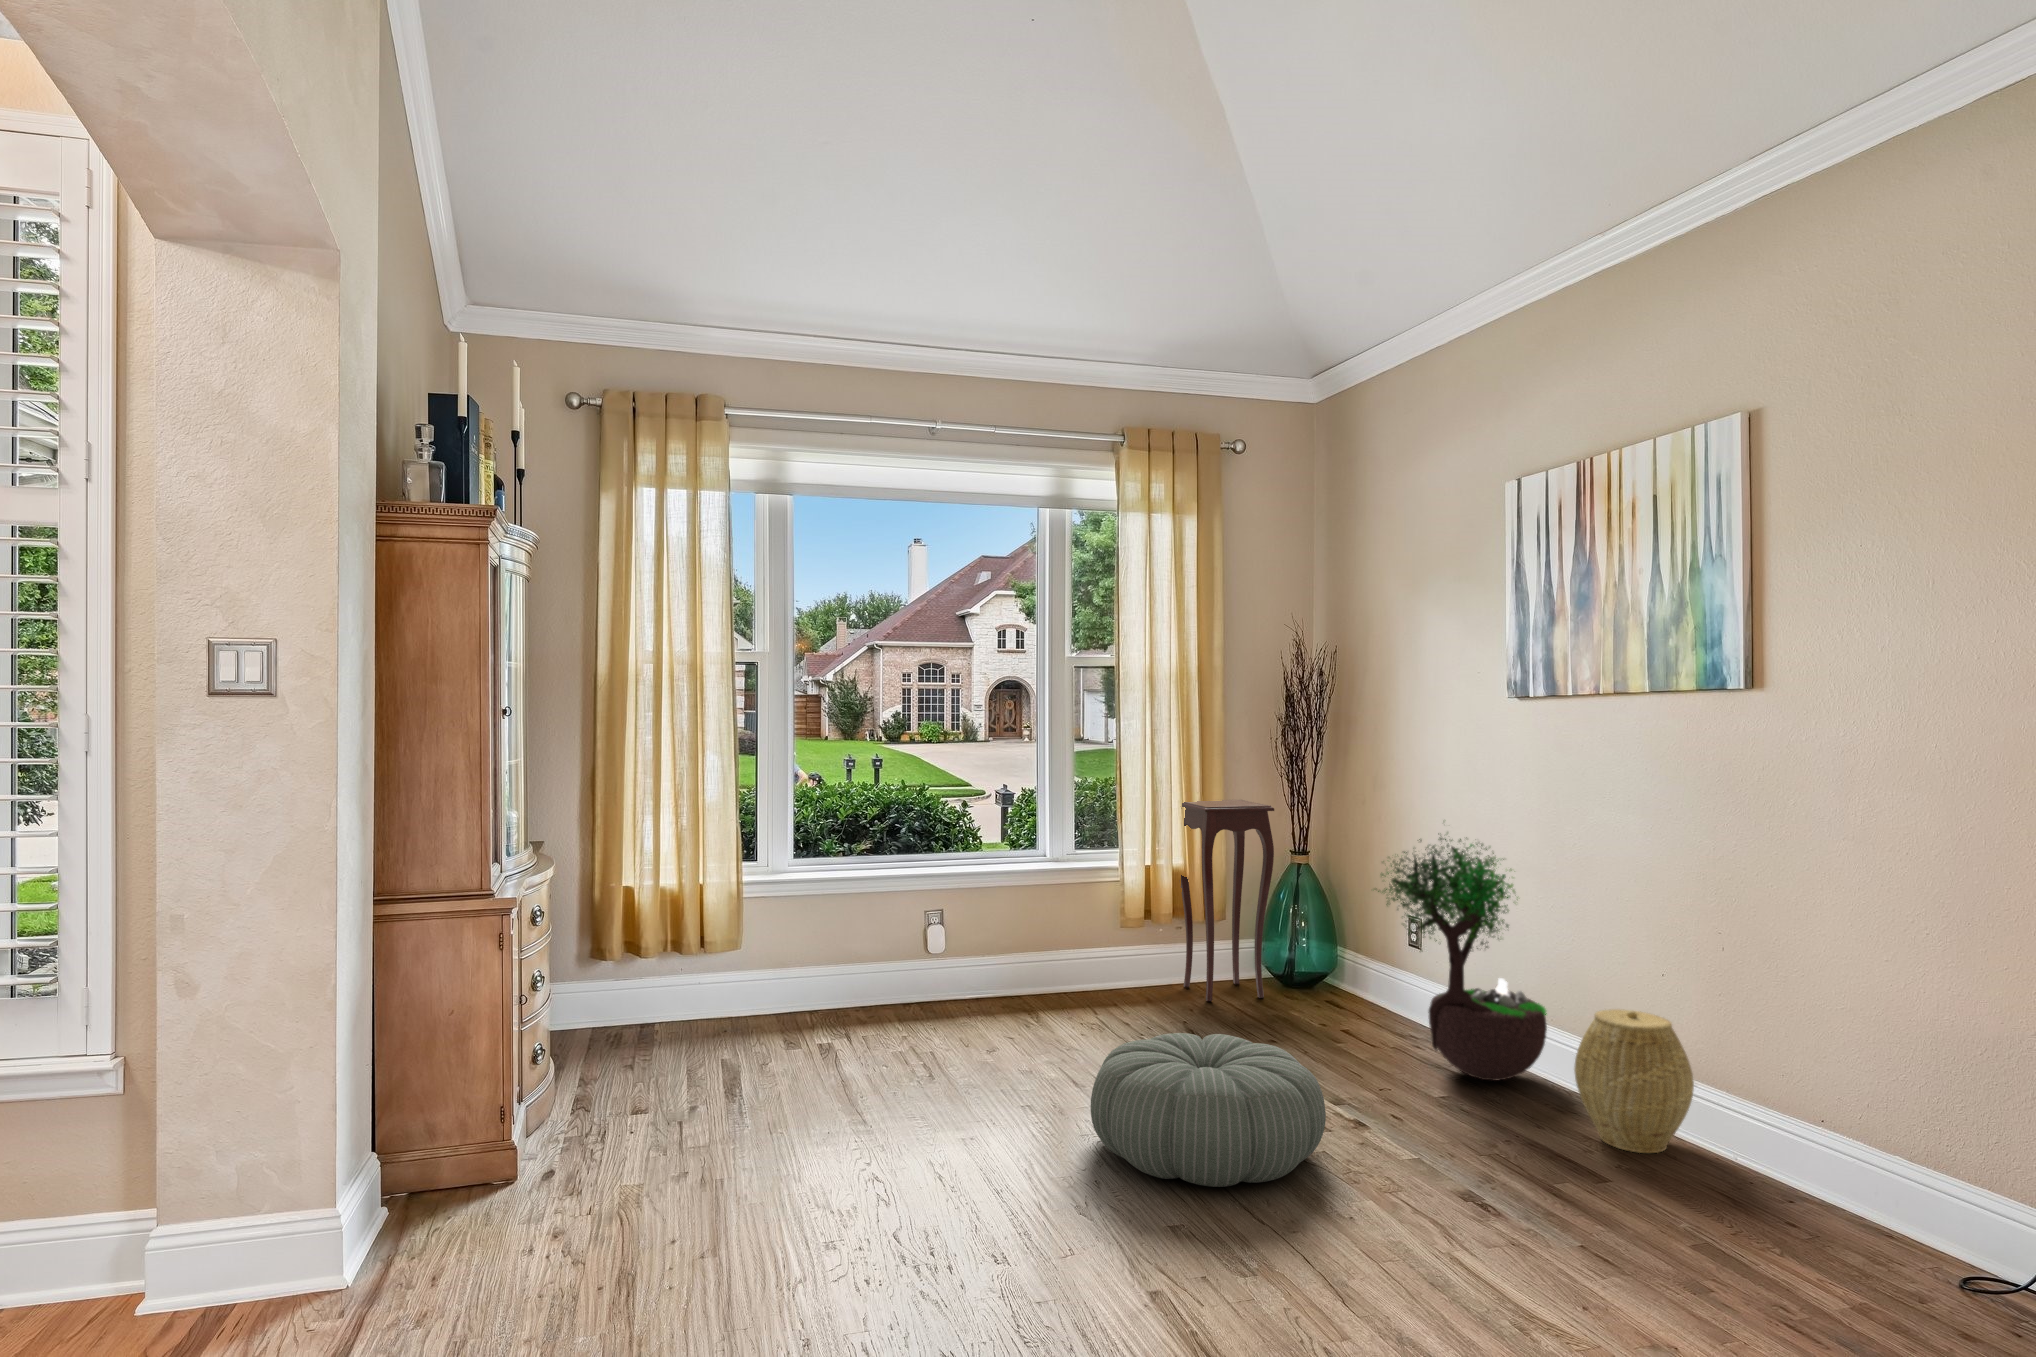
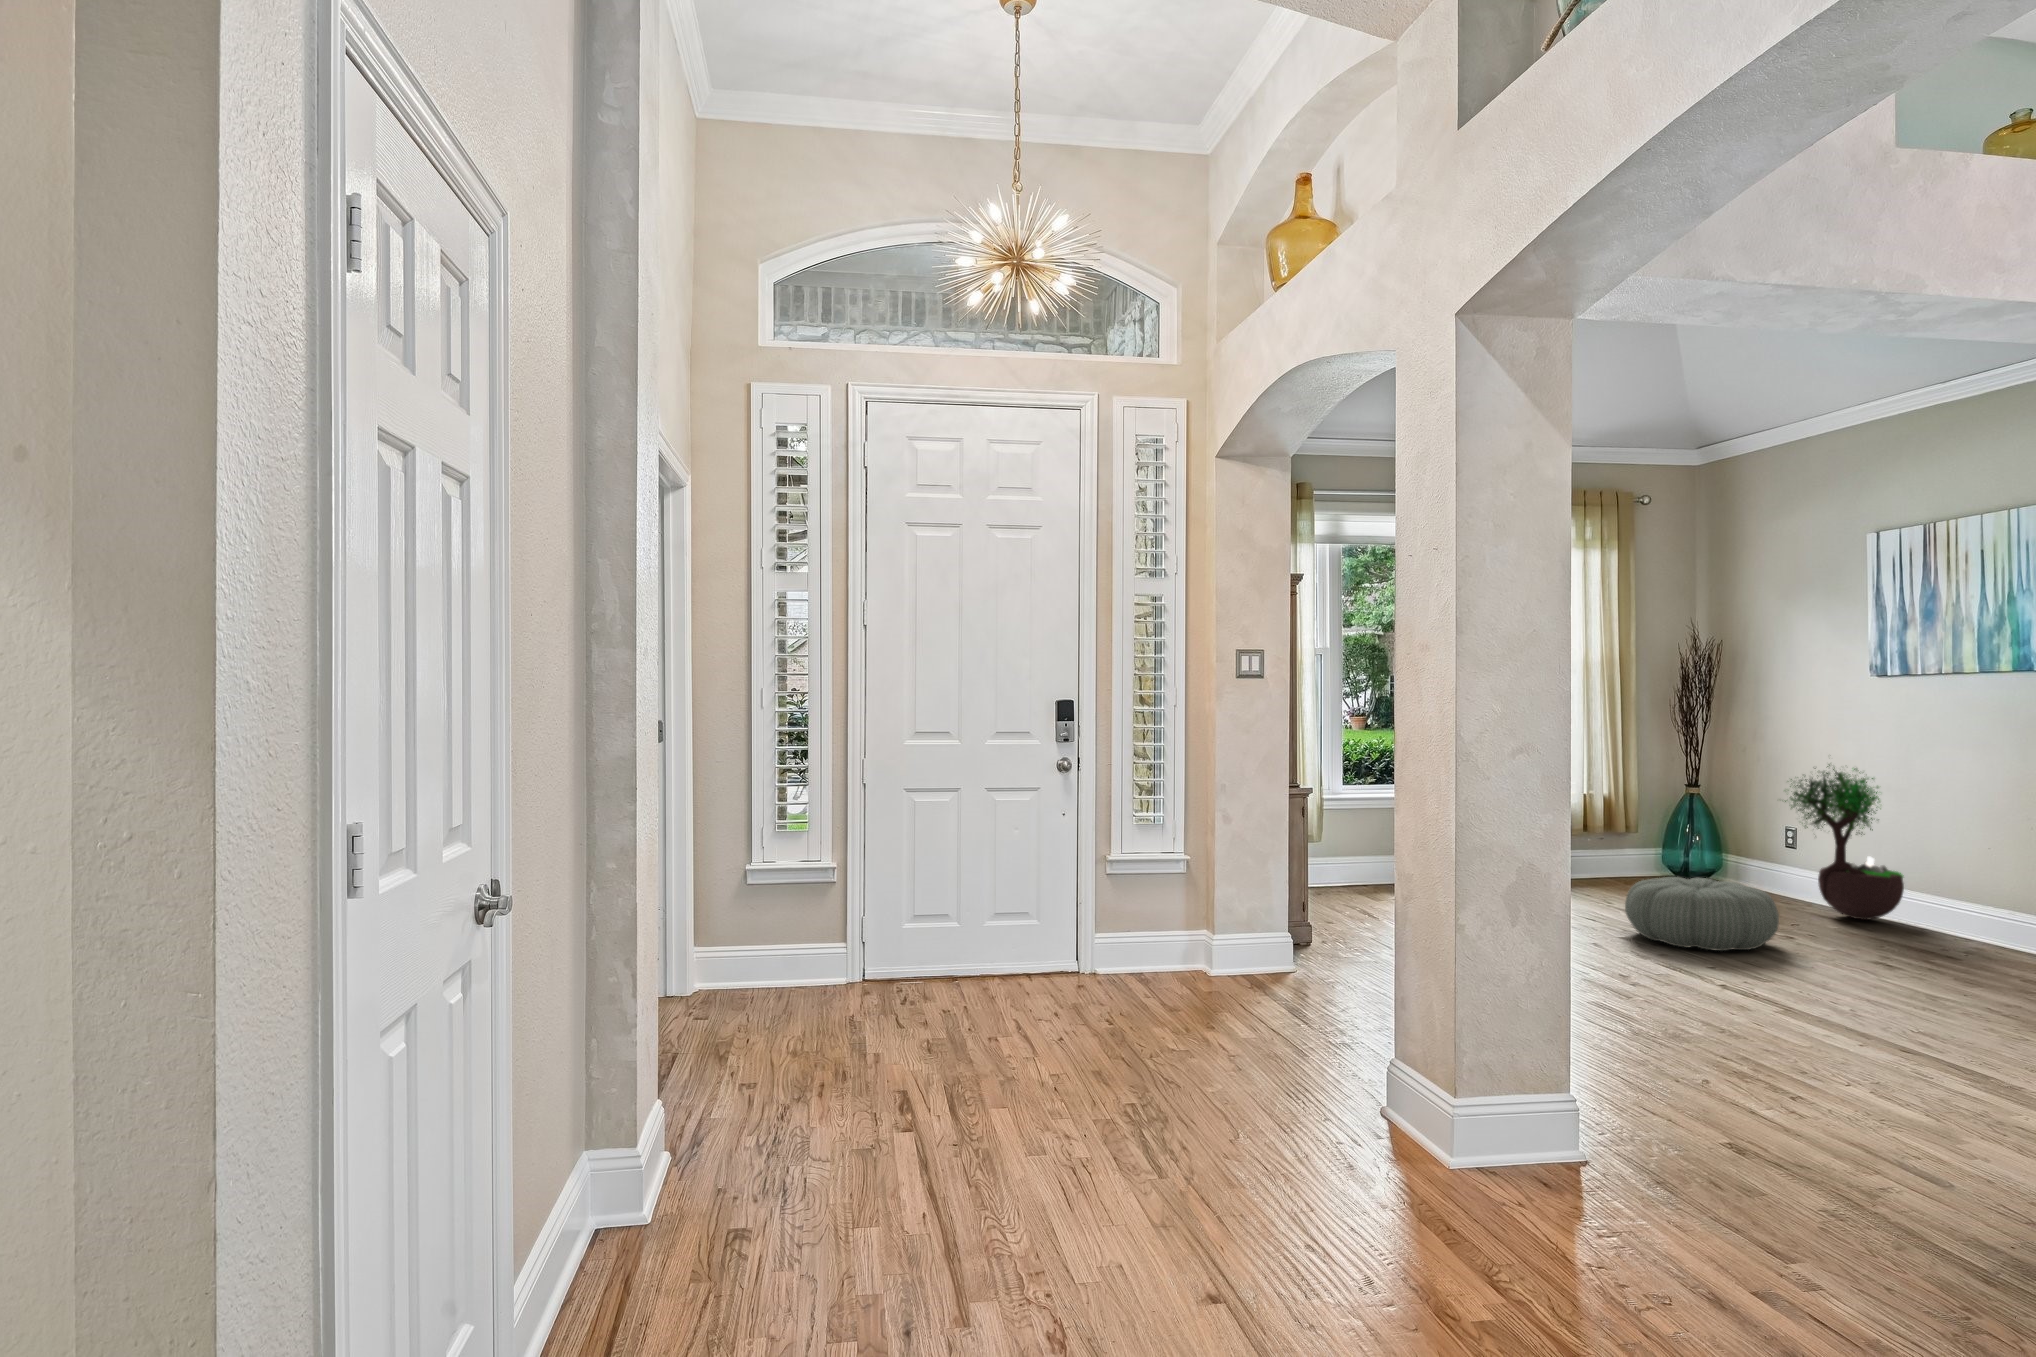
side table: present [1181,800,1274,1001] -> none [1603,749,1681,884]
woven basket: present [1574,1009,1694,1153] -> none [1931,865,2013,948]

